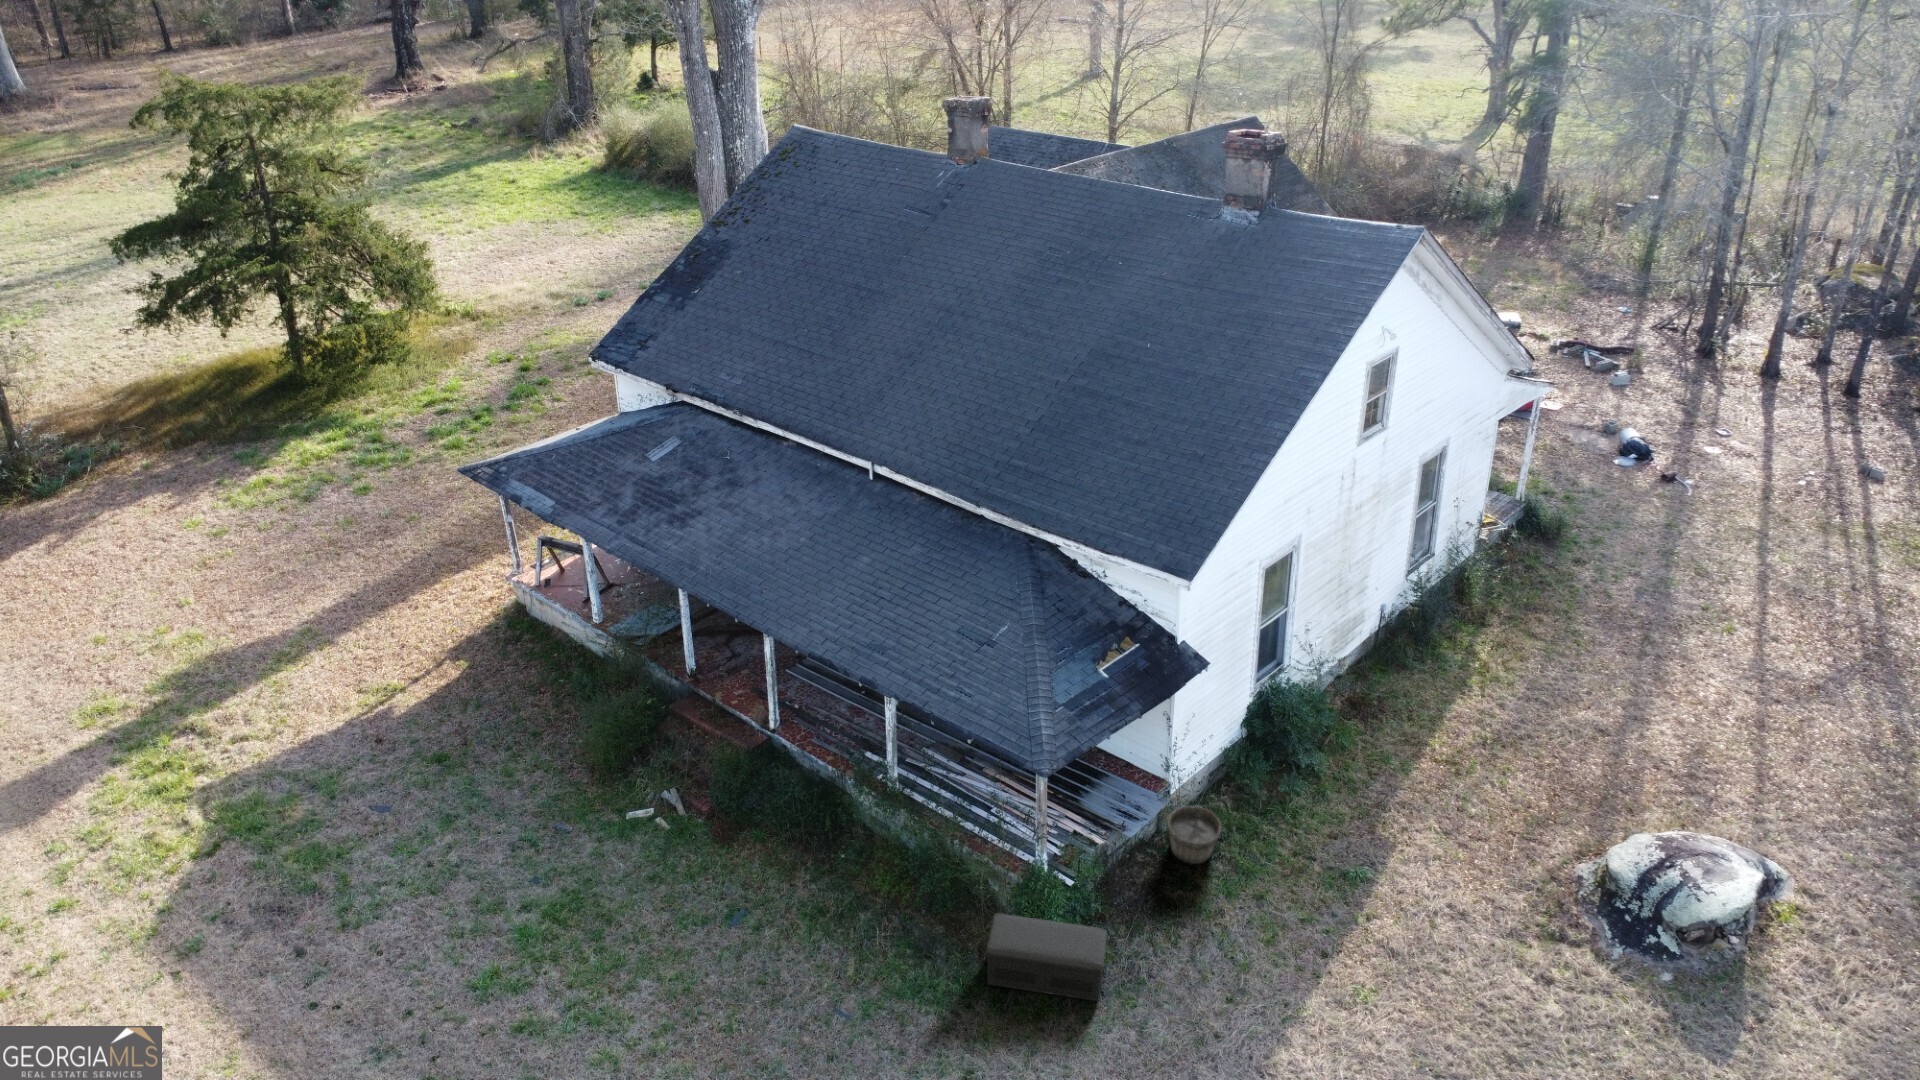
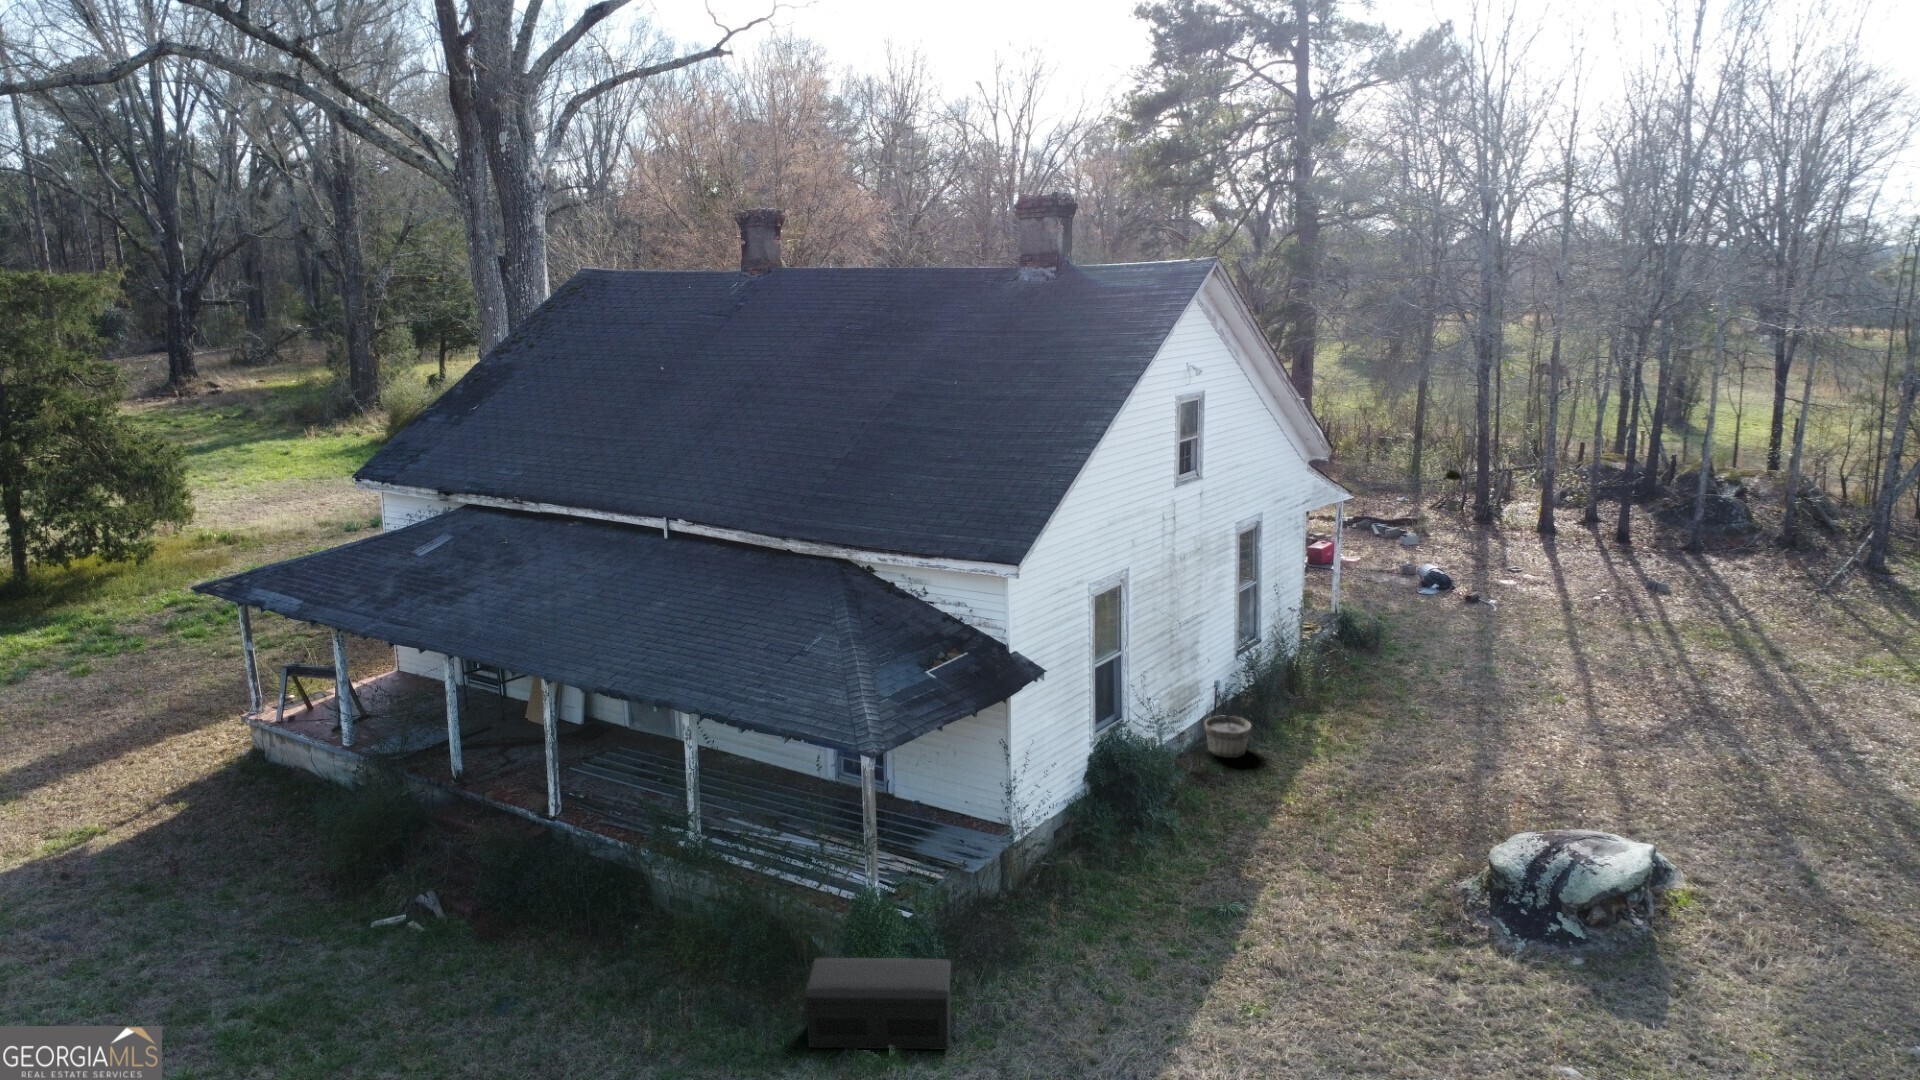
potted tree: none [1662,286,1689,331] -> present [1445,470,1462,510]
wooden bucket: present [1168,806,1221,864] -> present [1204,715,1251,758]

